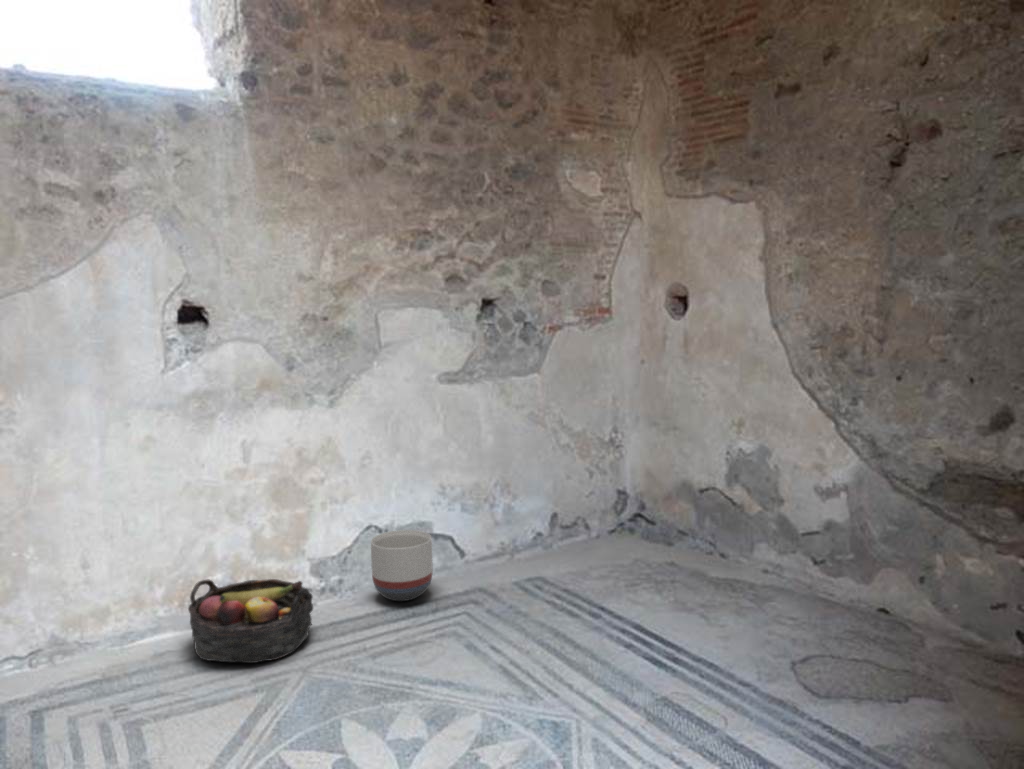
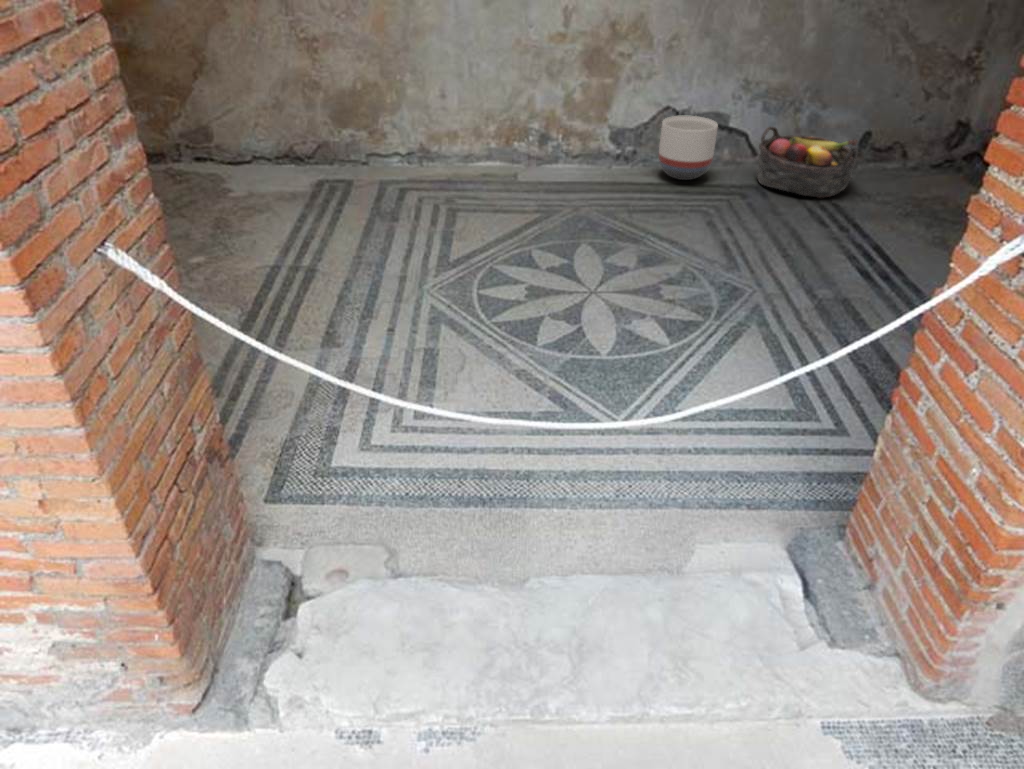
basket: present [188,579,313,663] -> present [756,127,858,198]

